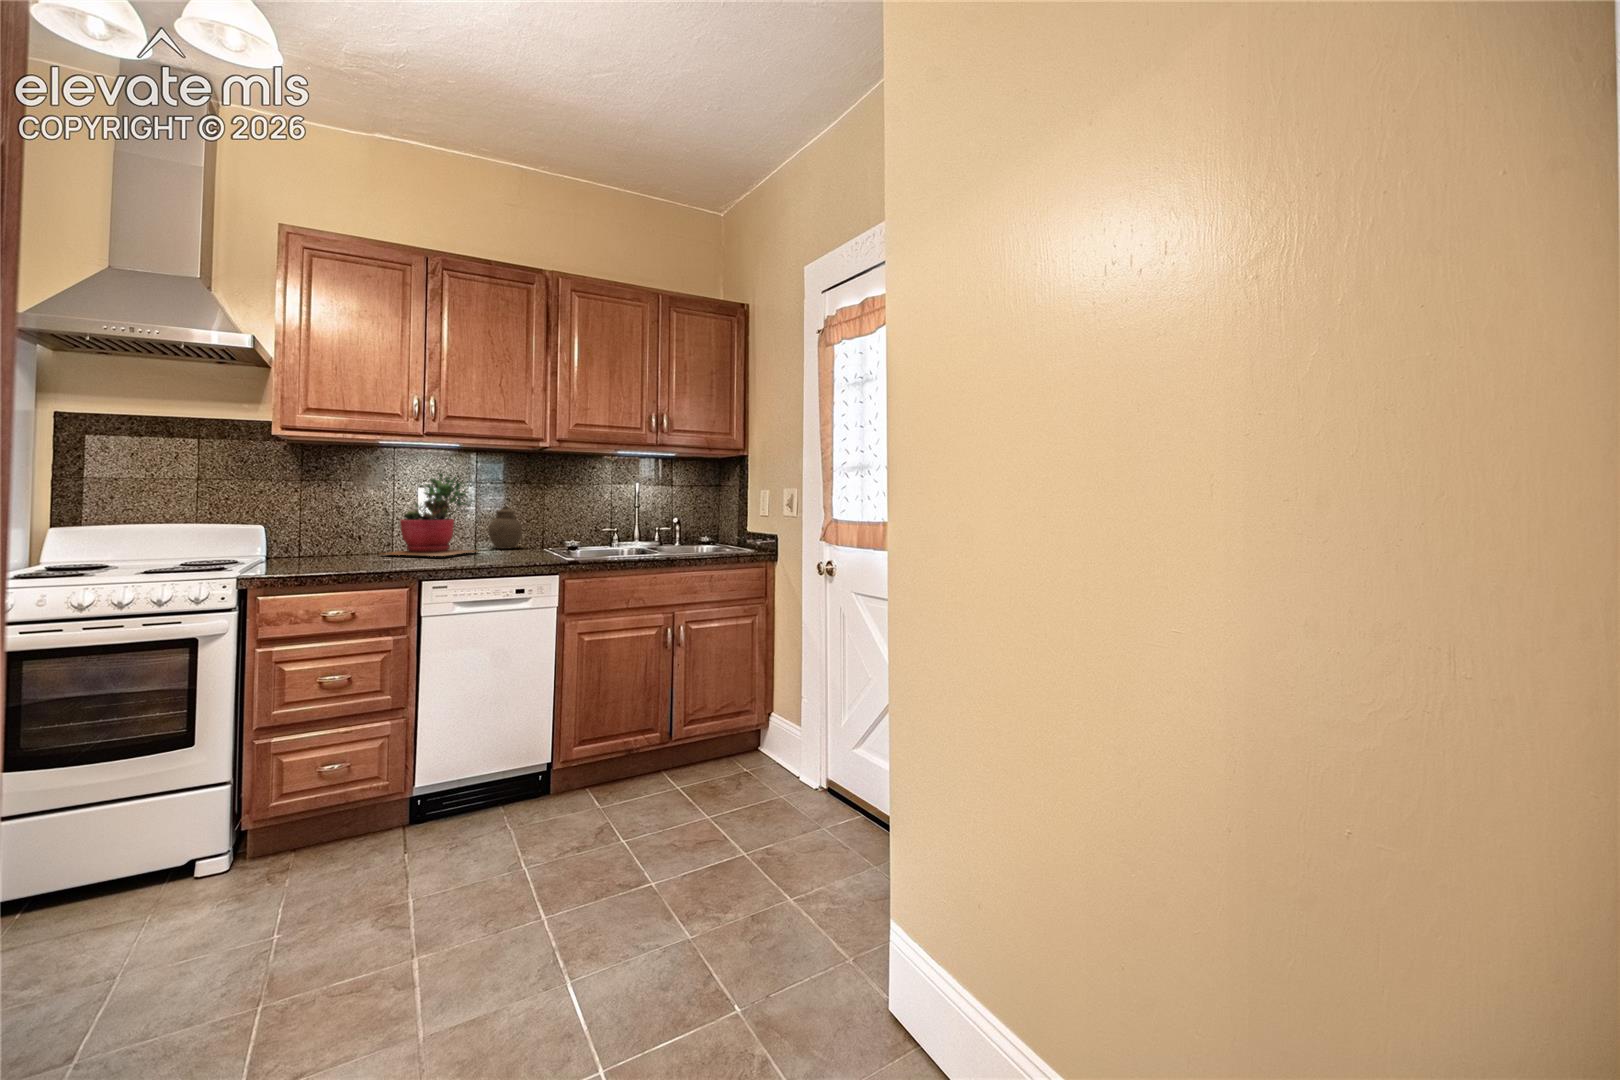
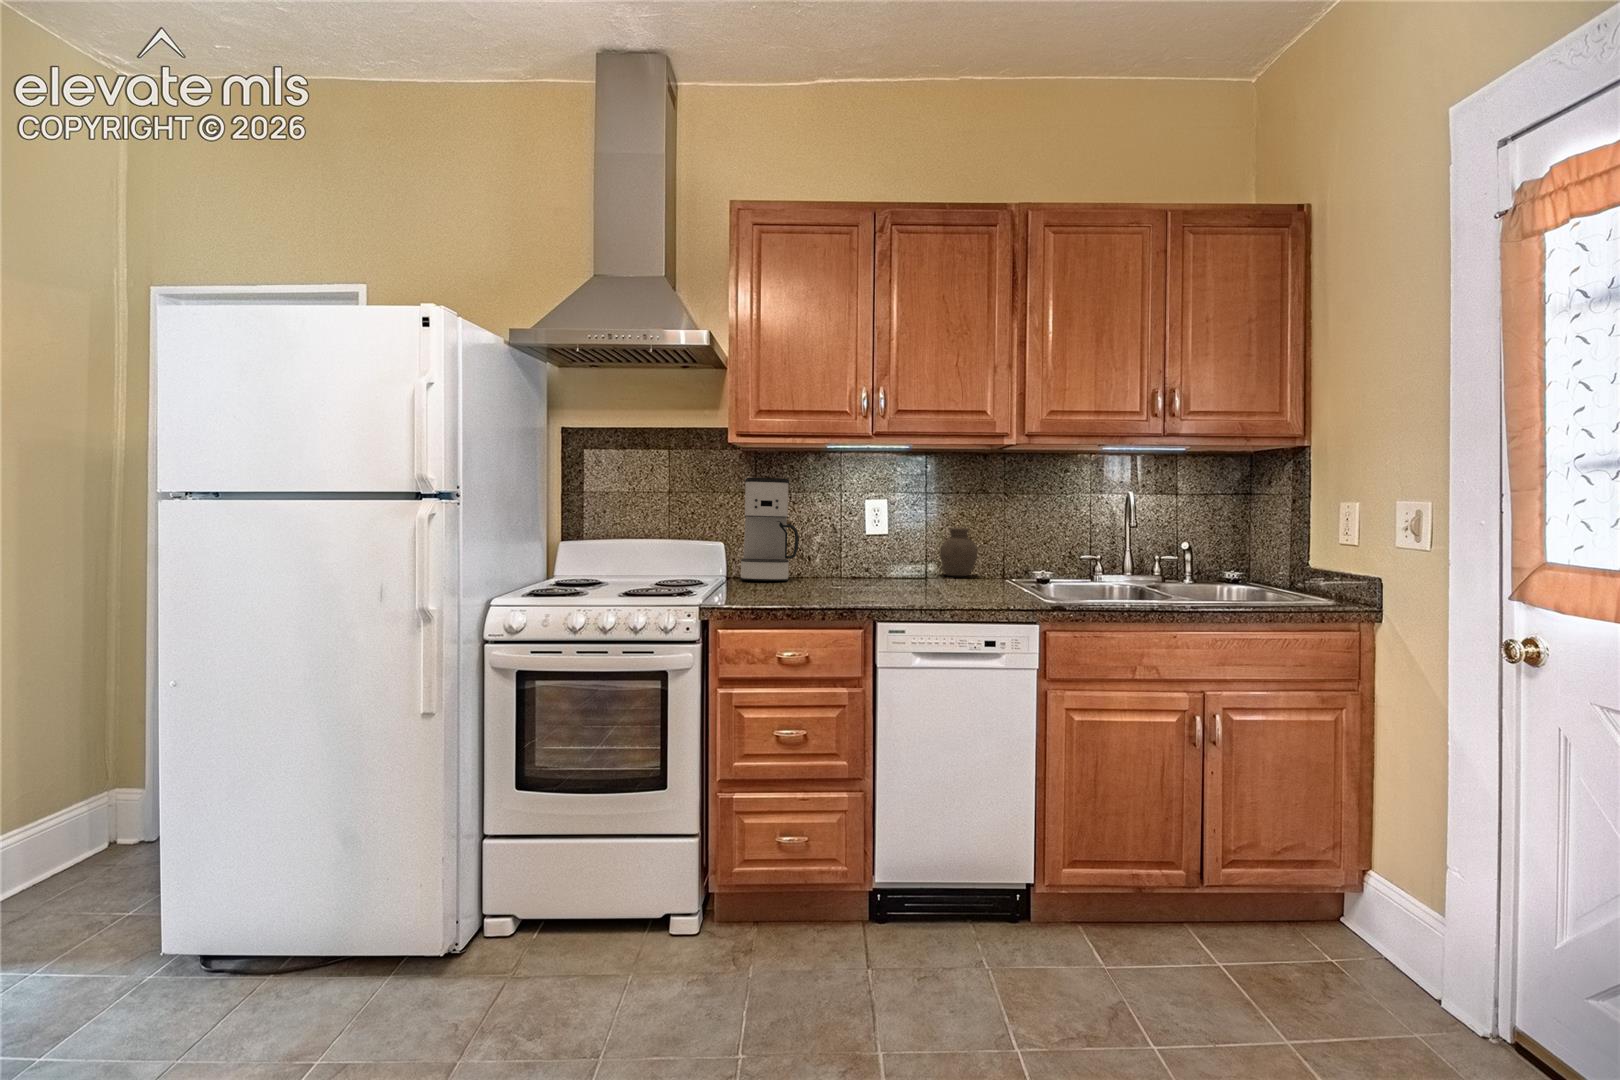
coffee maker: none [287,466,351,557] -> present [740,478,799,581]
succulent plant: present [389,473,474,556] -> none [824,481,933,587]

